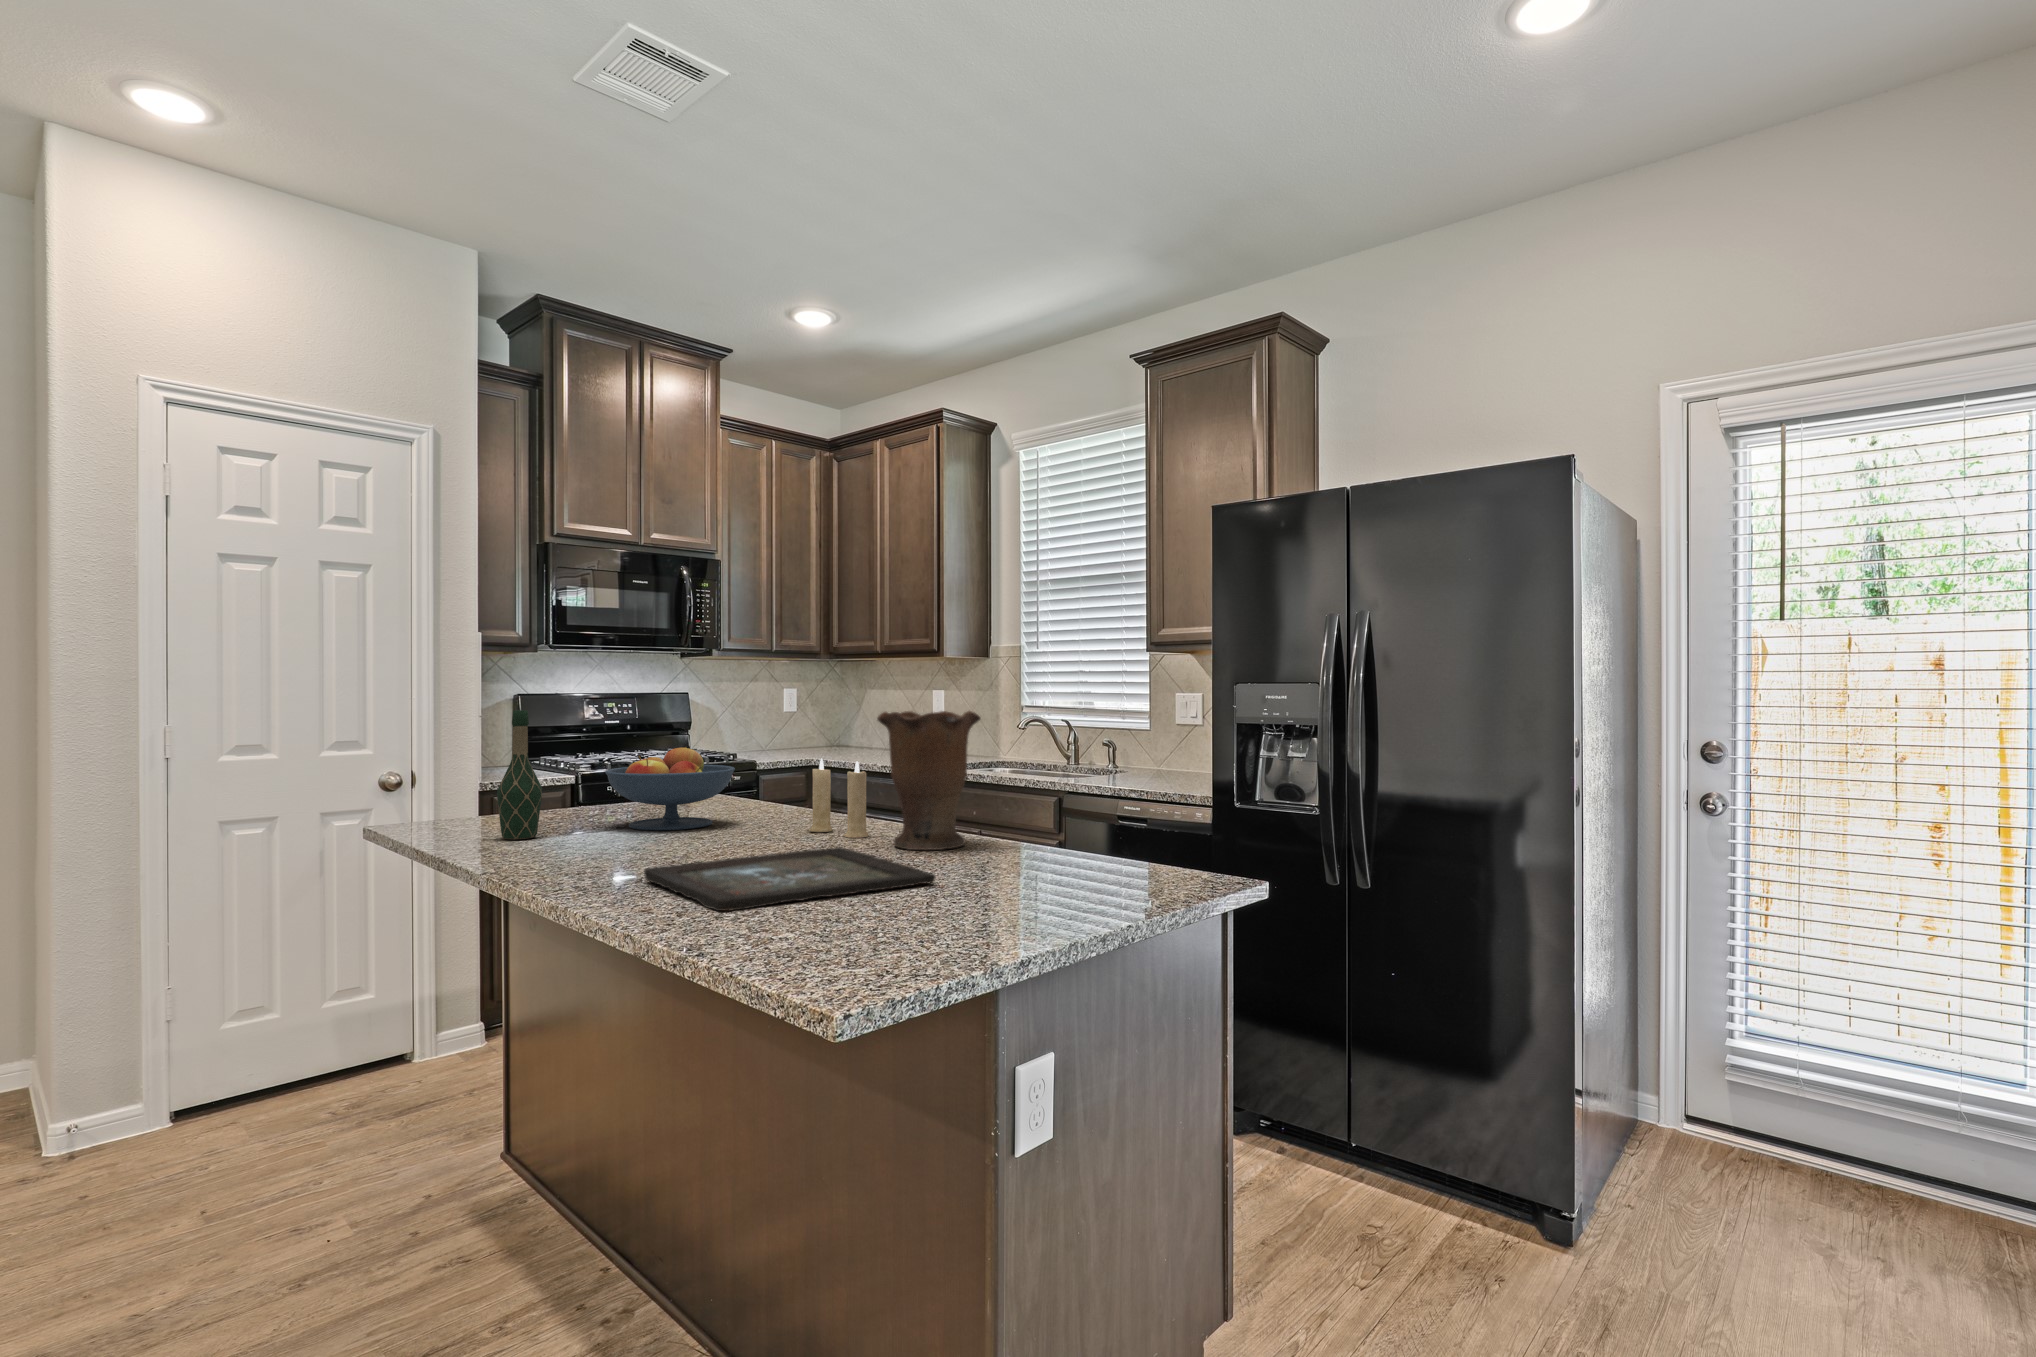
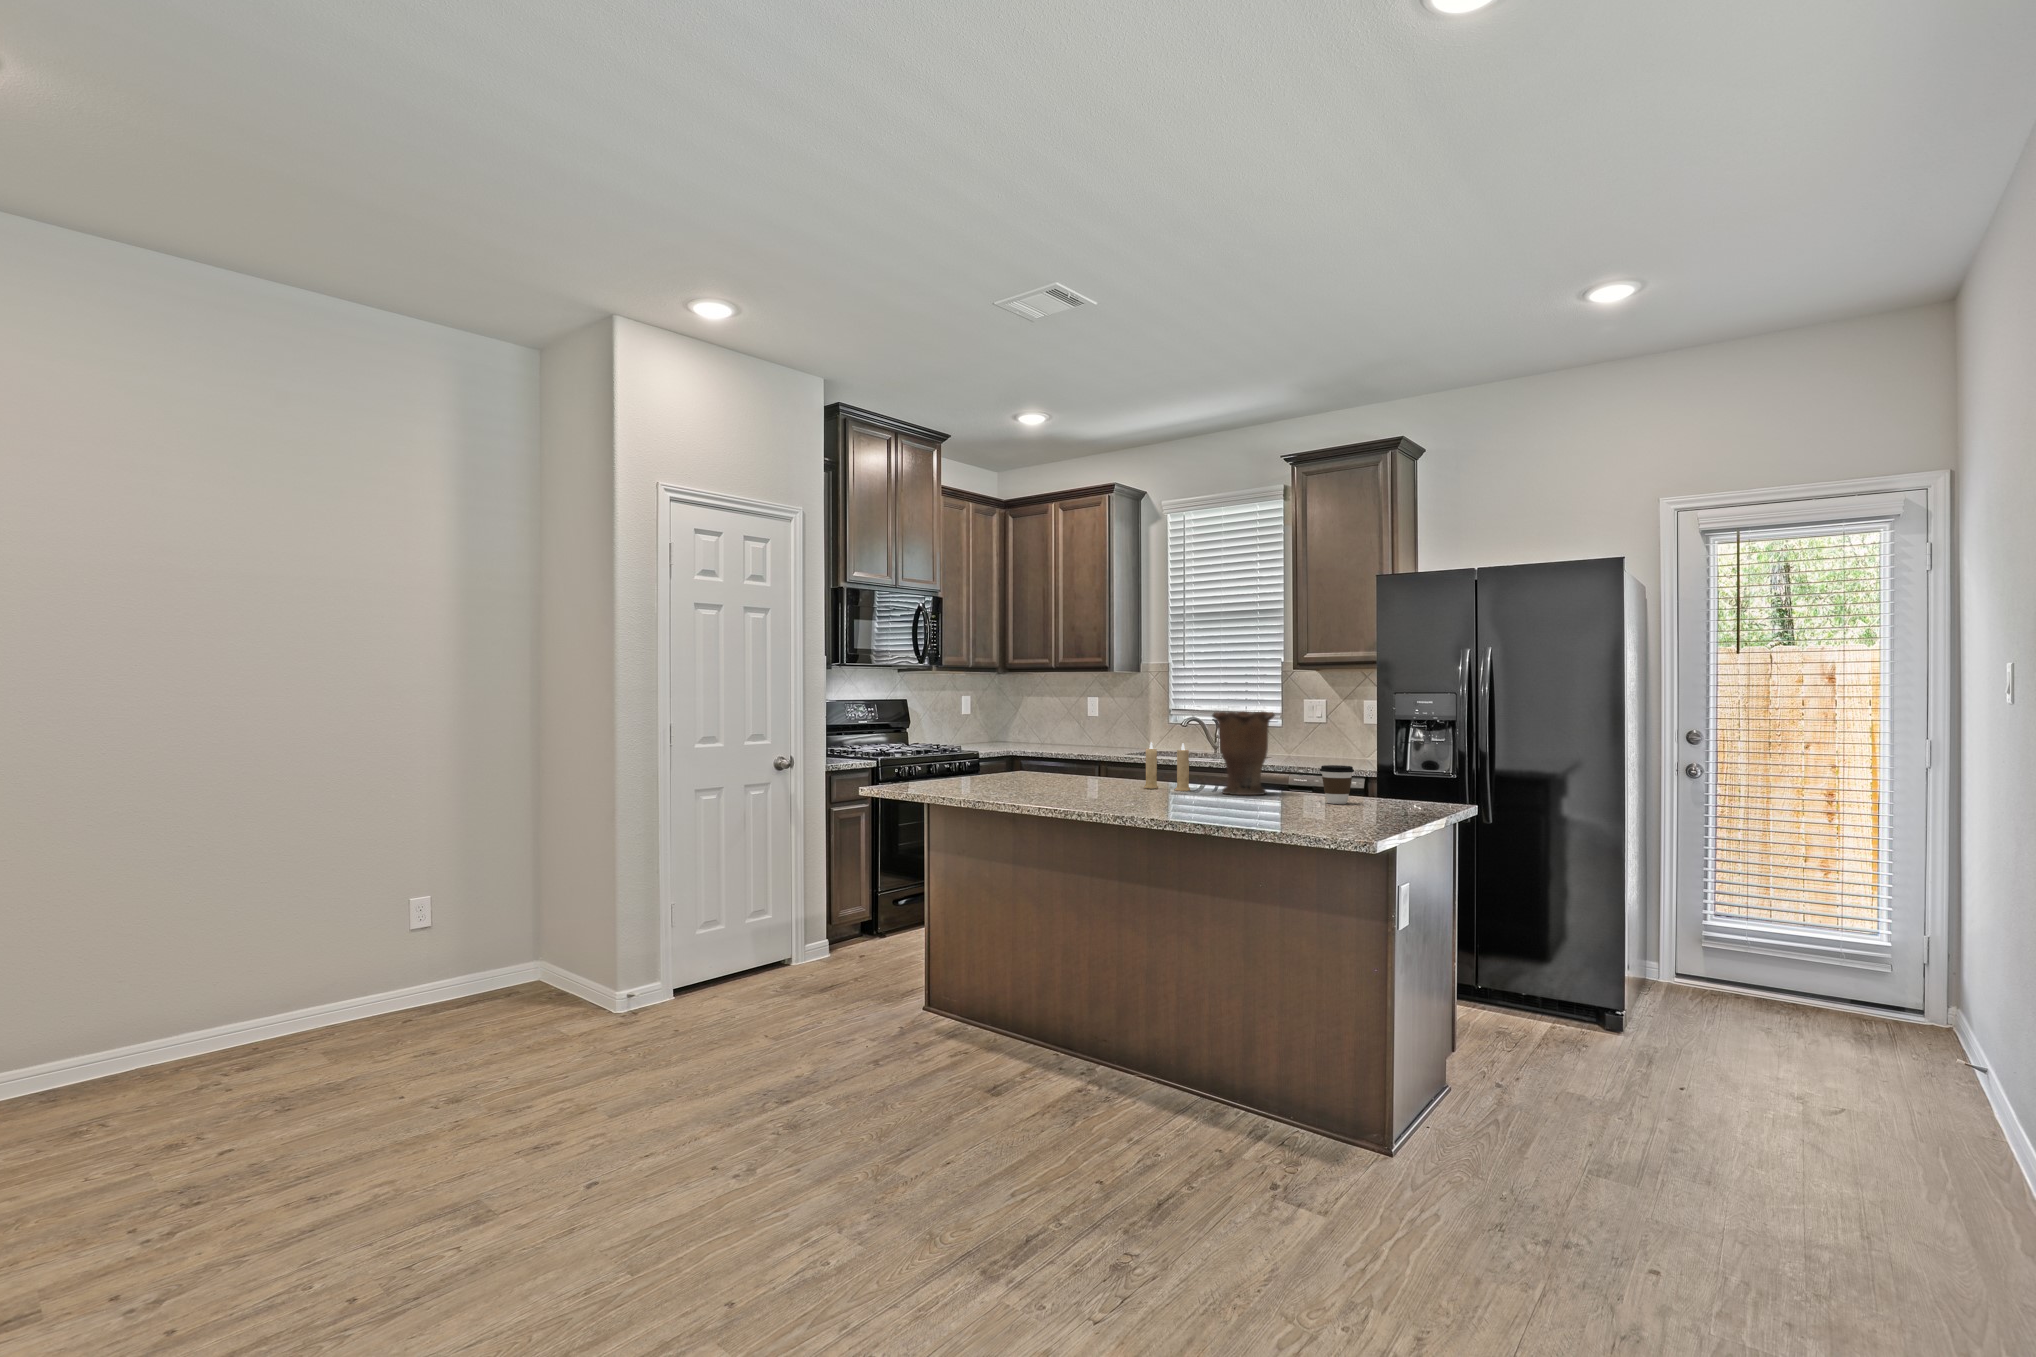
wine bottle: present [497,710,542,840] -> none [964,711,990,792]
fruit bowl: present [605,747,735,830] -> none [1003,735,1083,788]
coffee cup: none [986,806,1045,877] -> present [1320,765,1354,804]
tray: present [644,847,936,911] -> none [1143,791,1306,815]

